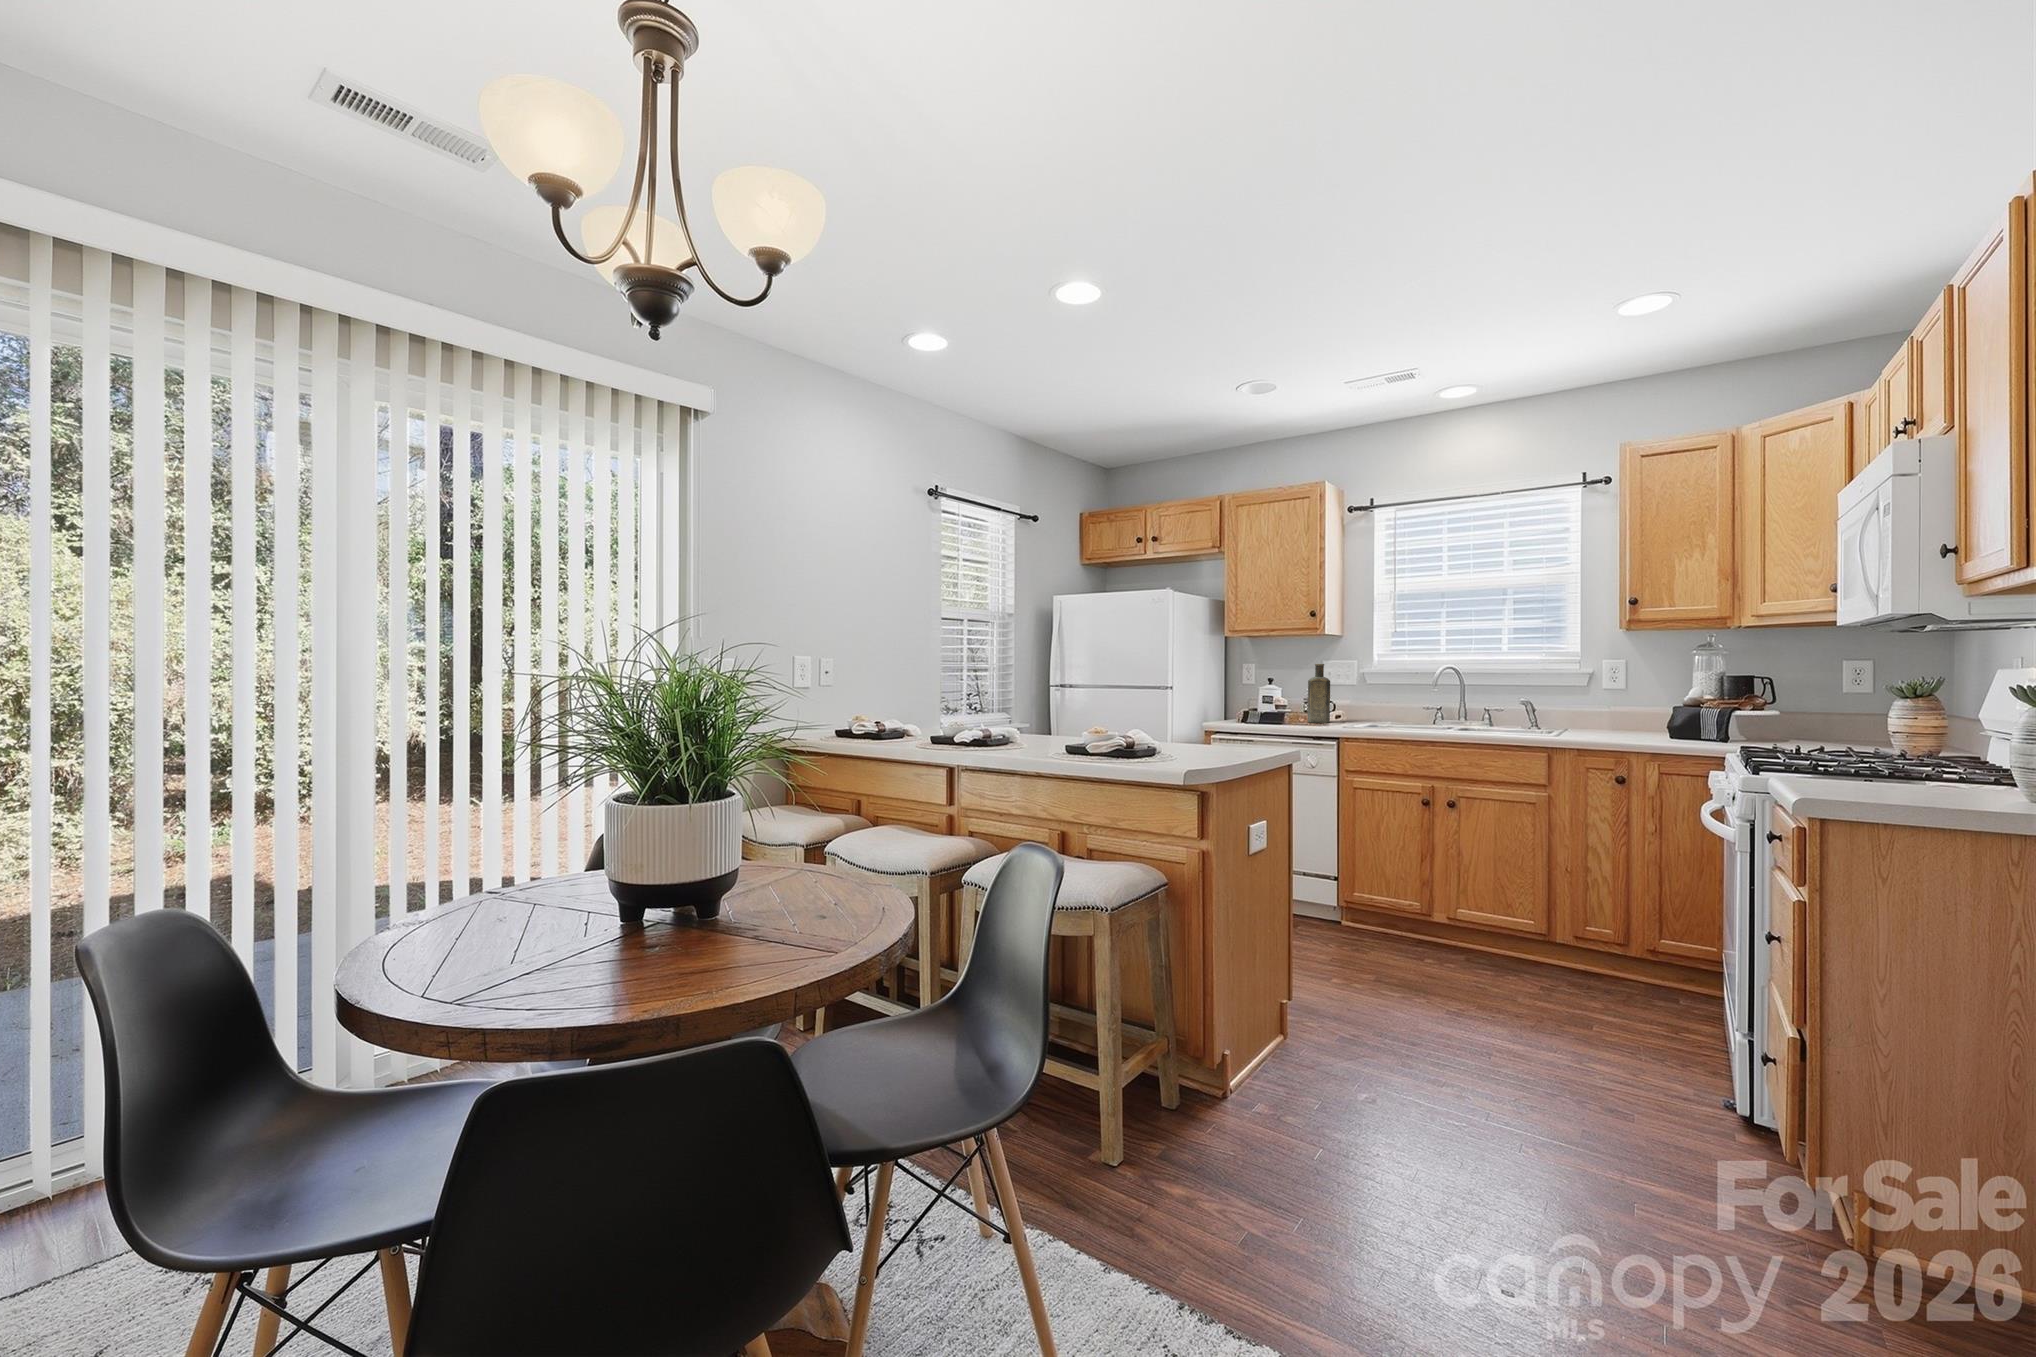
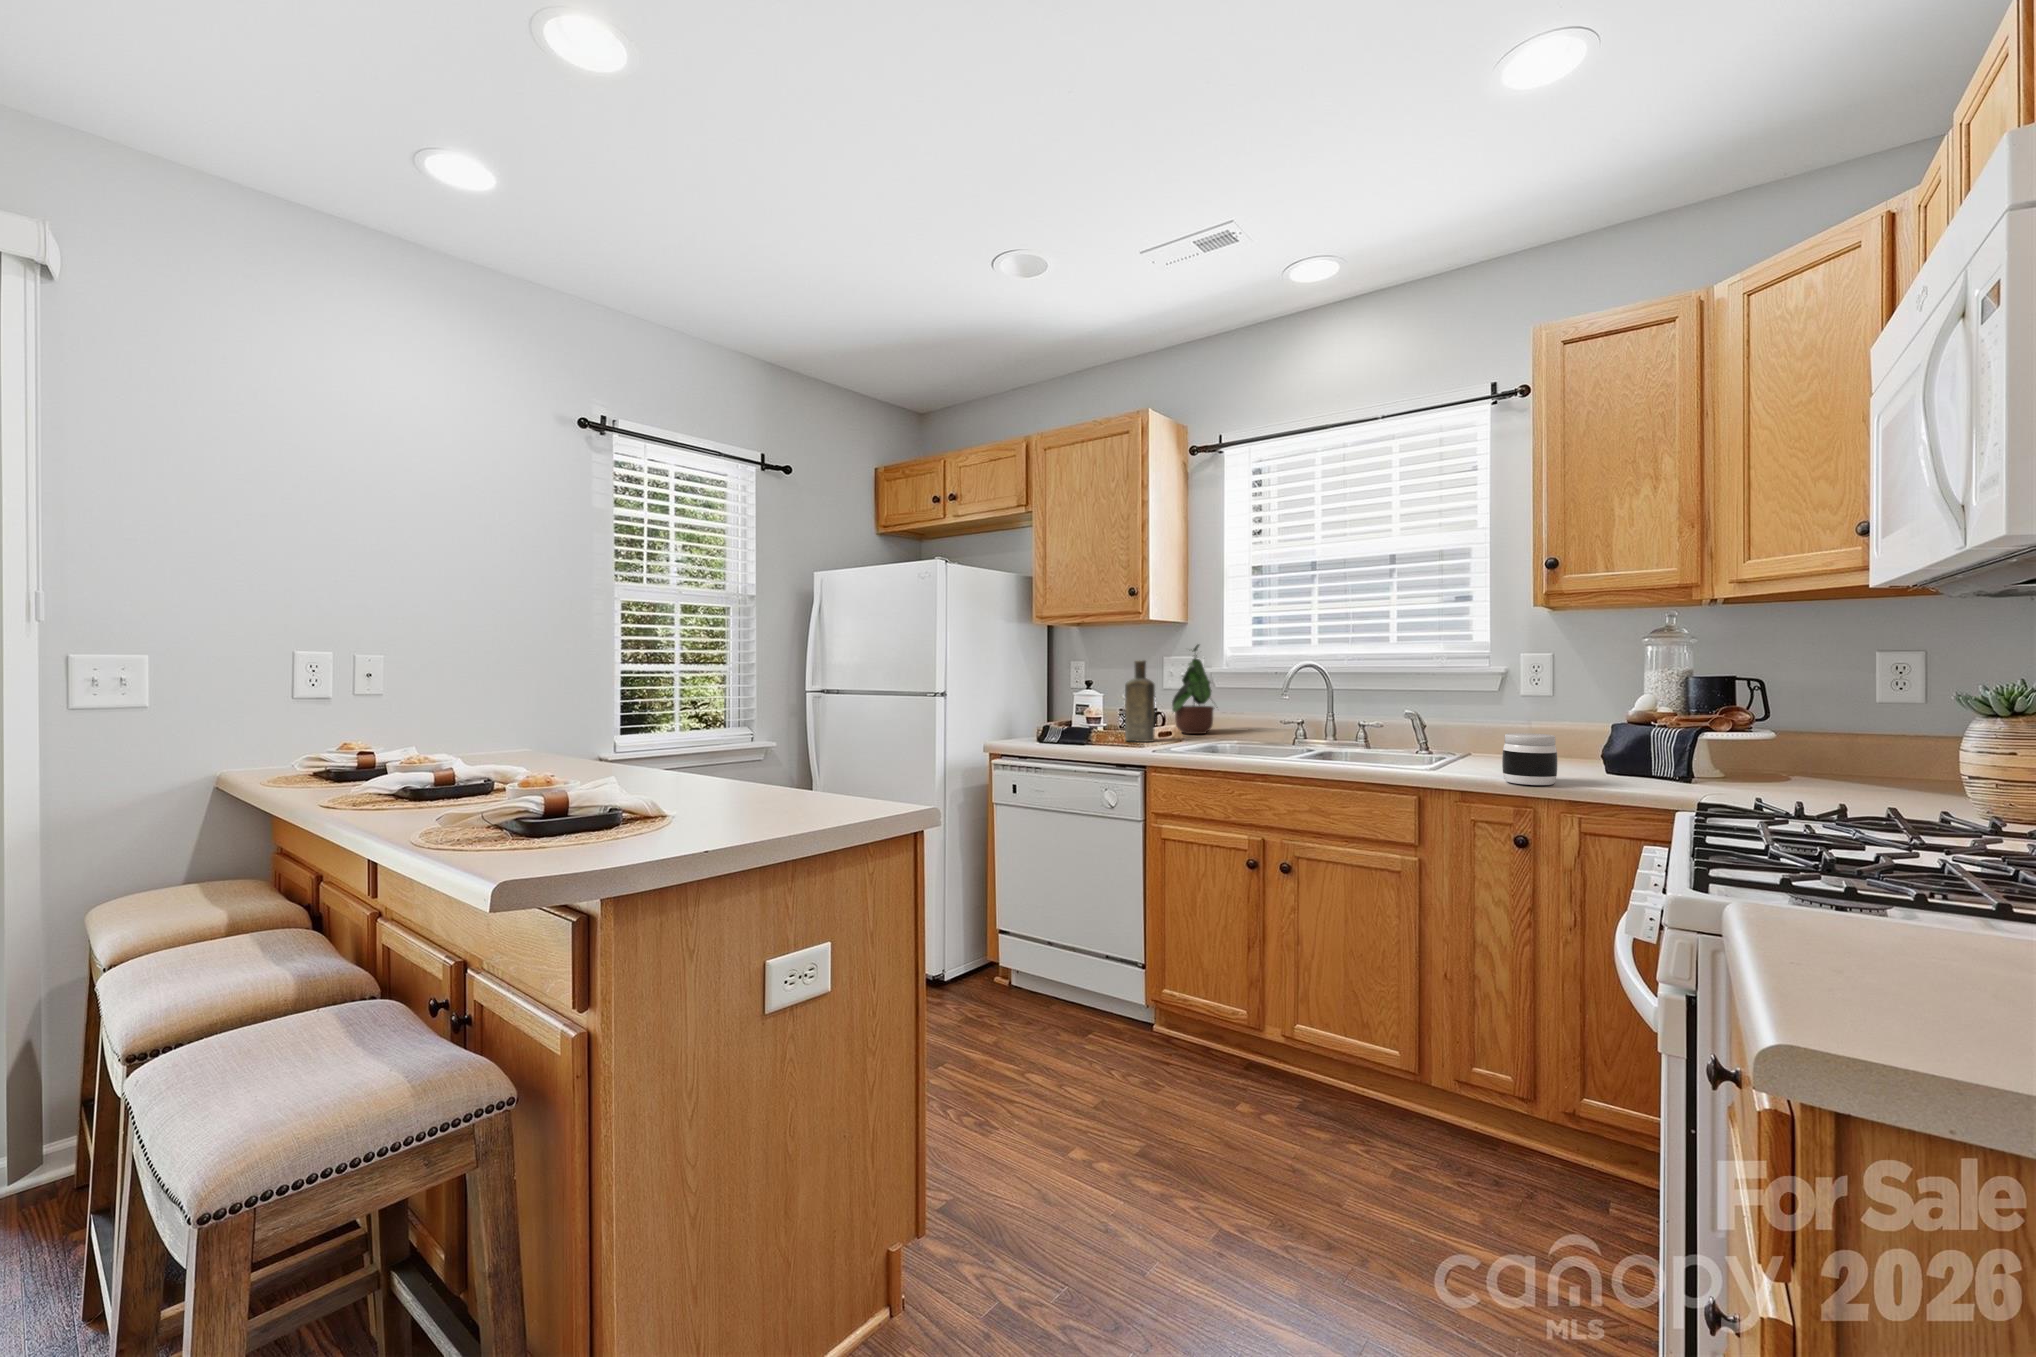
potted plant: none [1331,652,1374,718] -> present [1172,644,1214,734]
jar: none [1605,712,1642,744] -> present [1502,733,1558,785]

